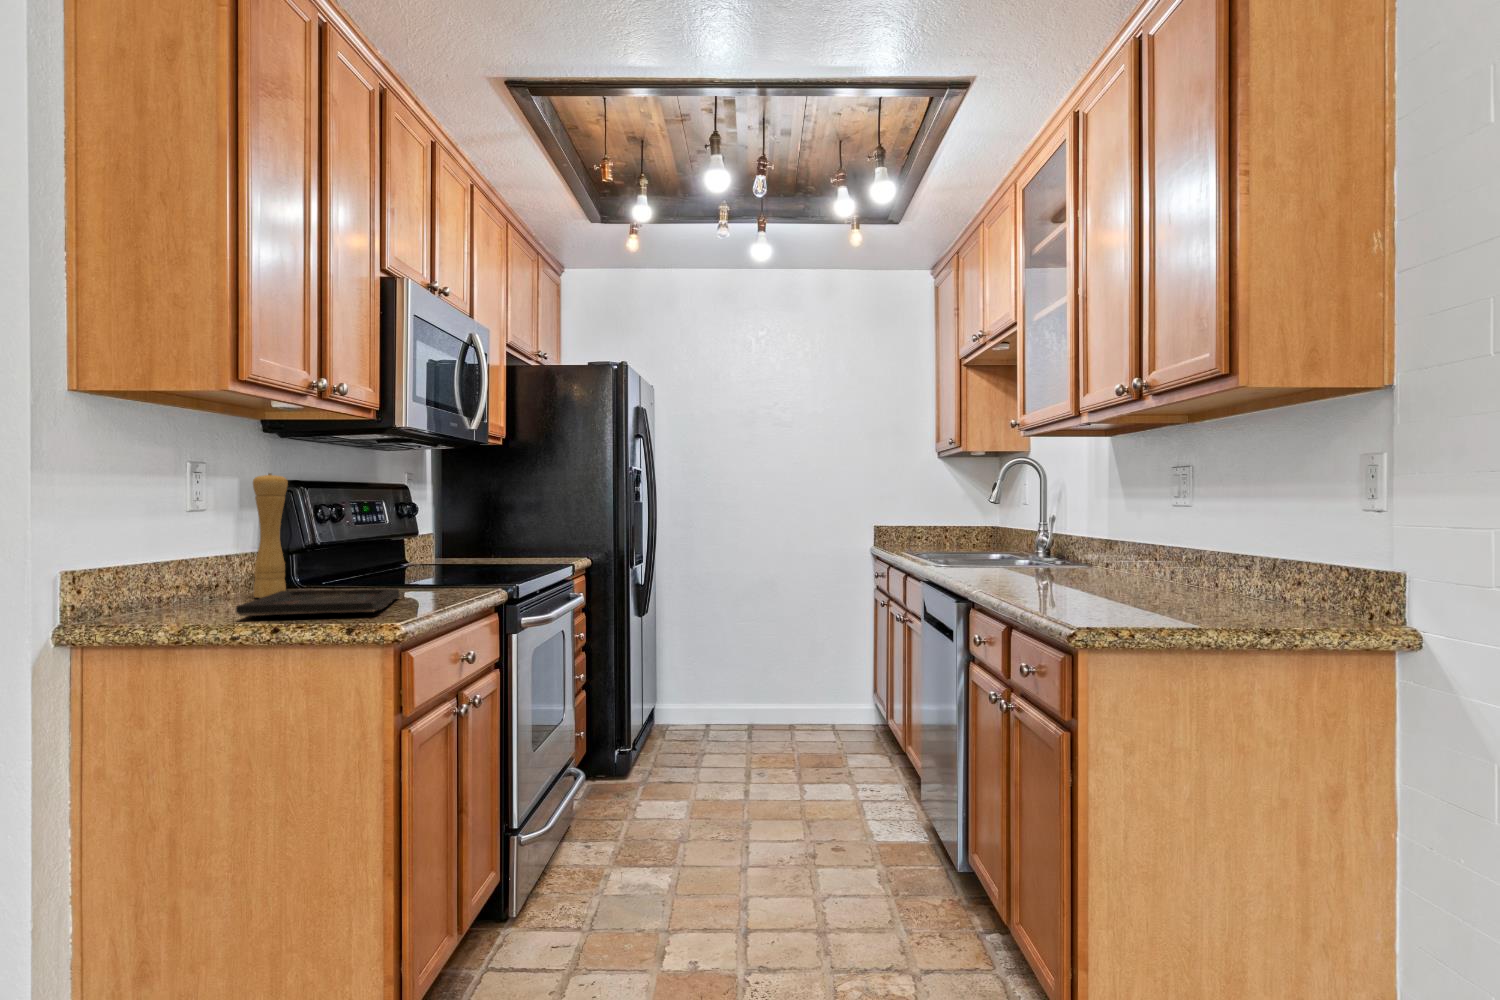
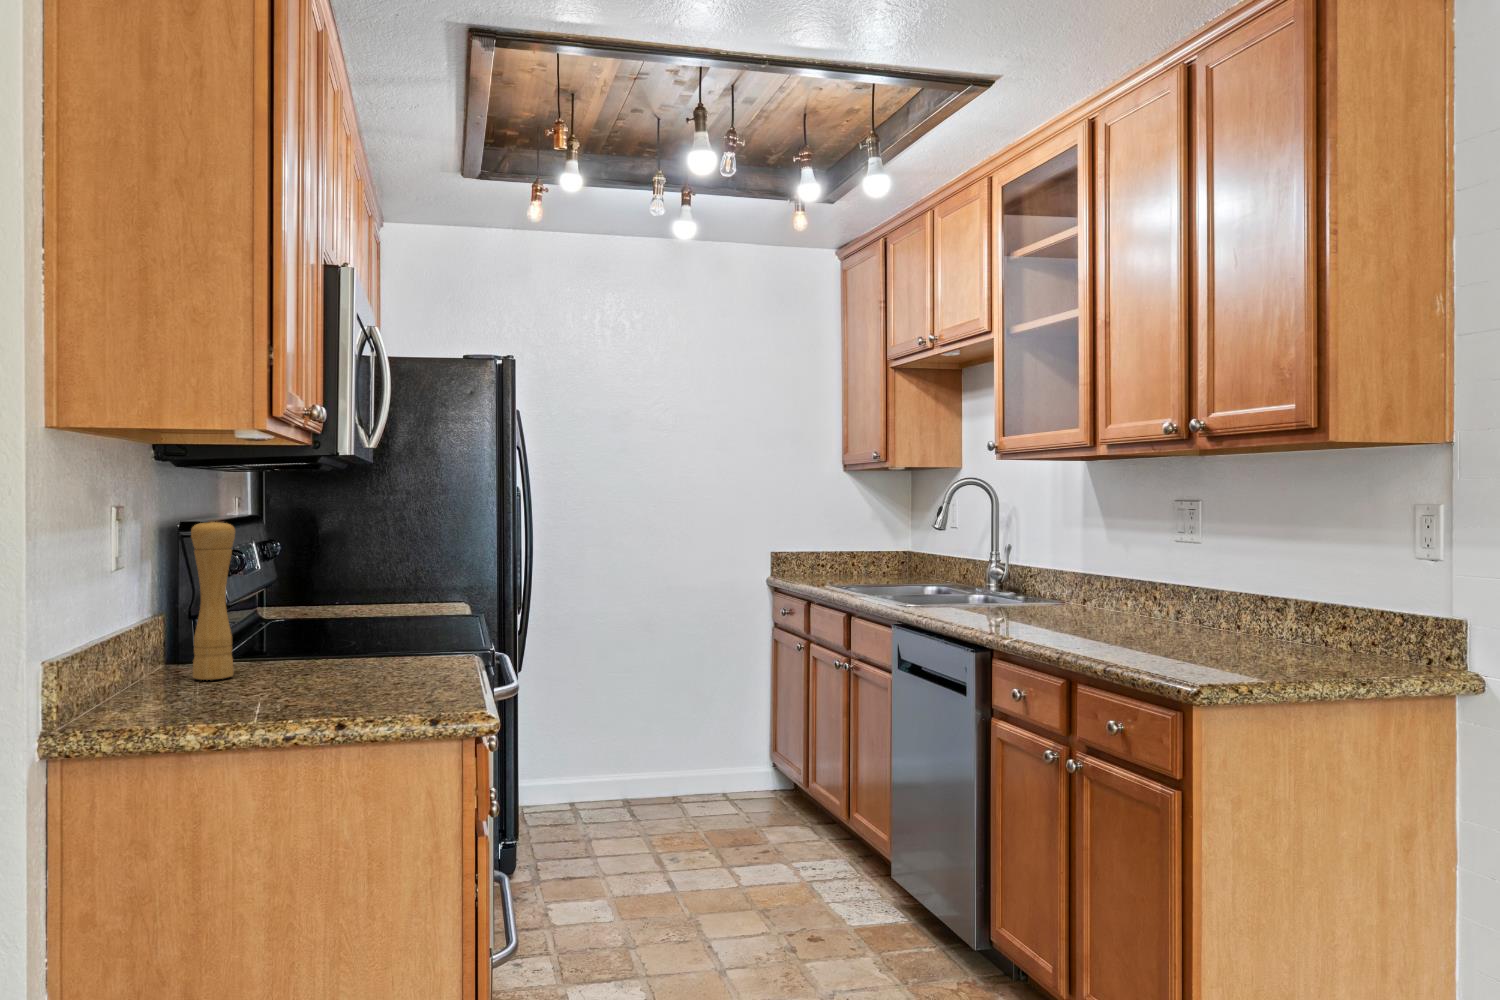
tray: present [236,588,400,616] -> none [243,661,427,709]

